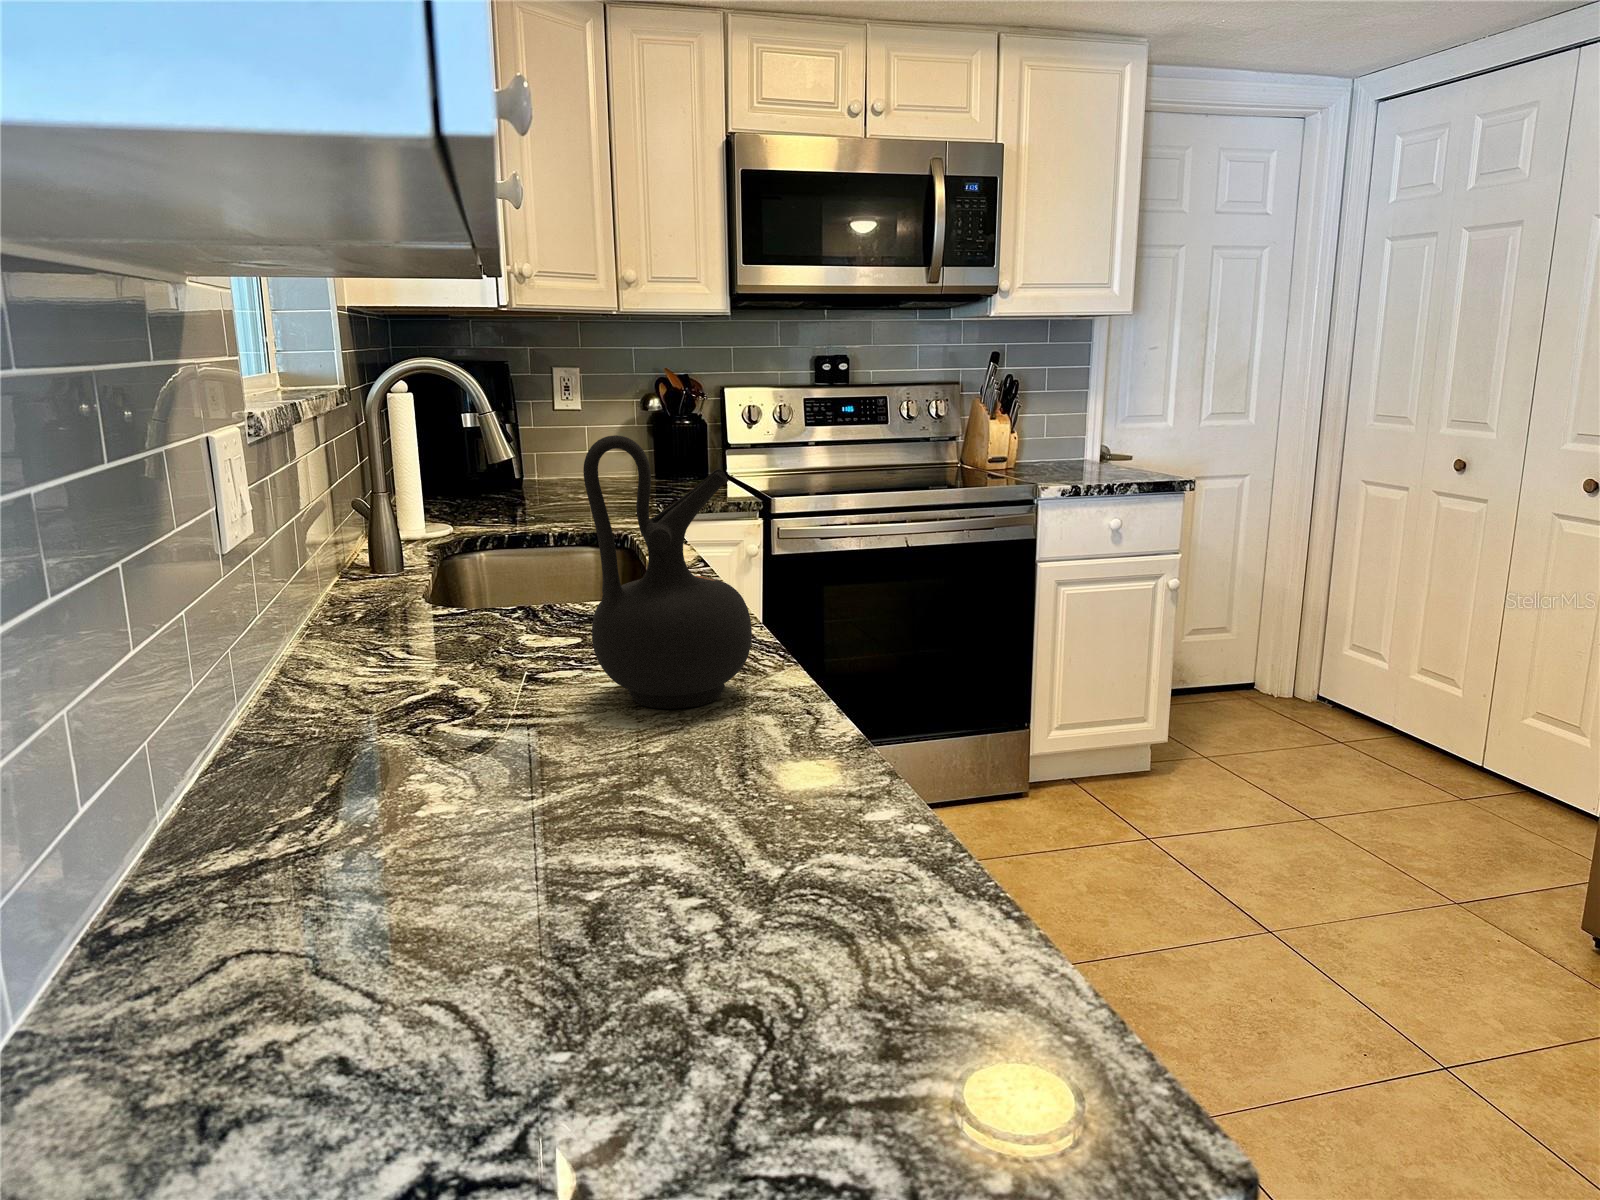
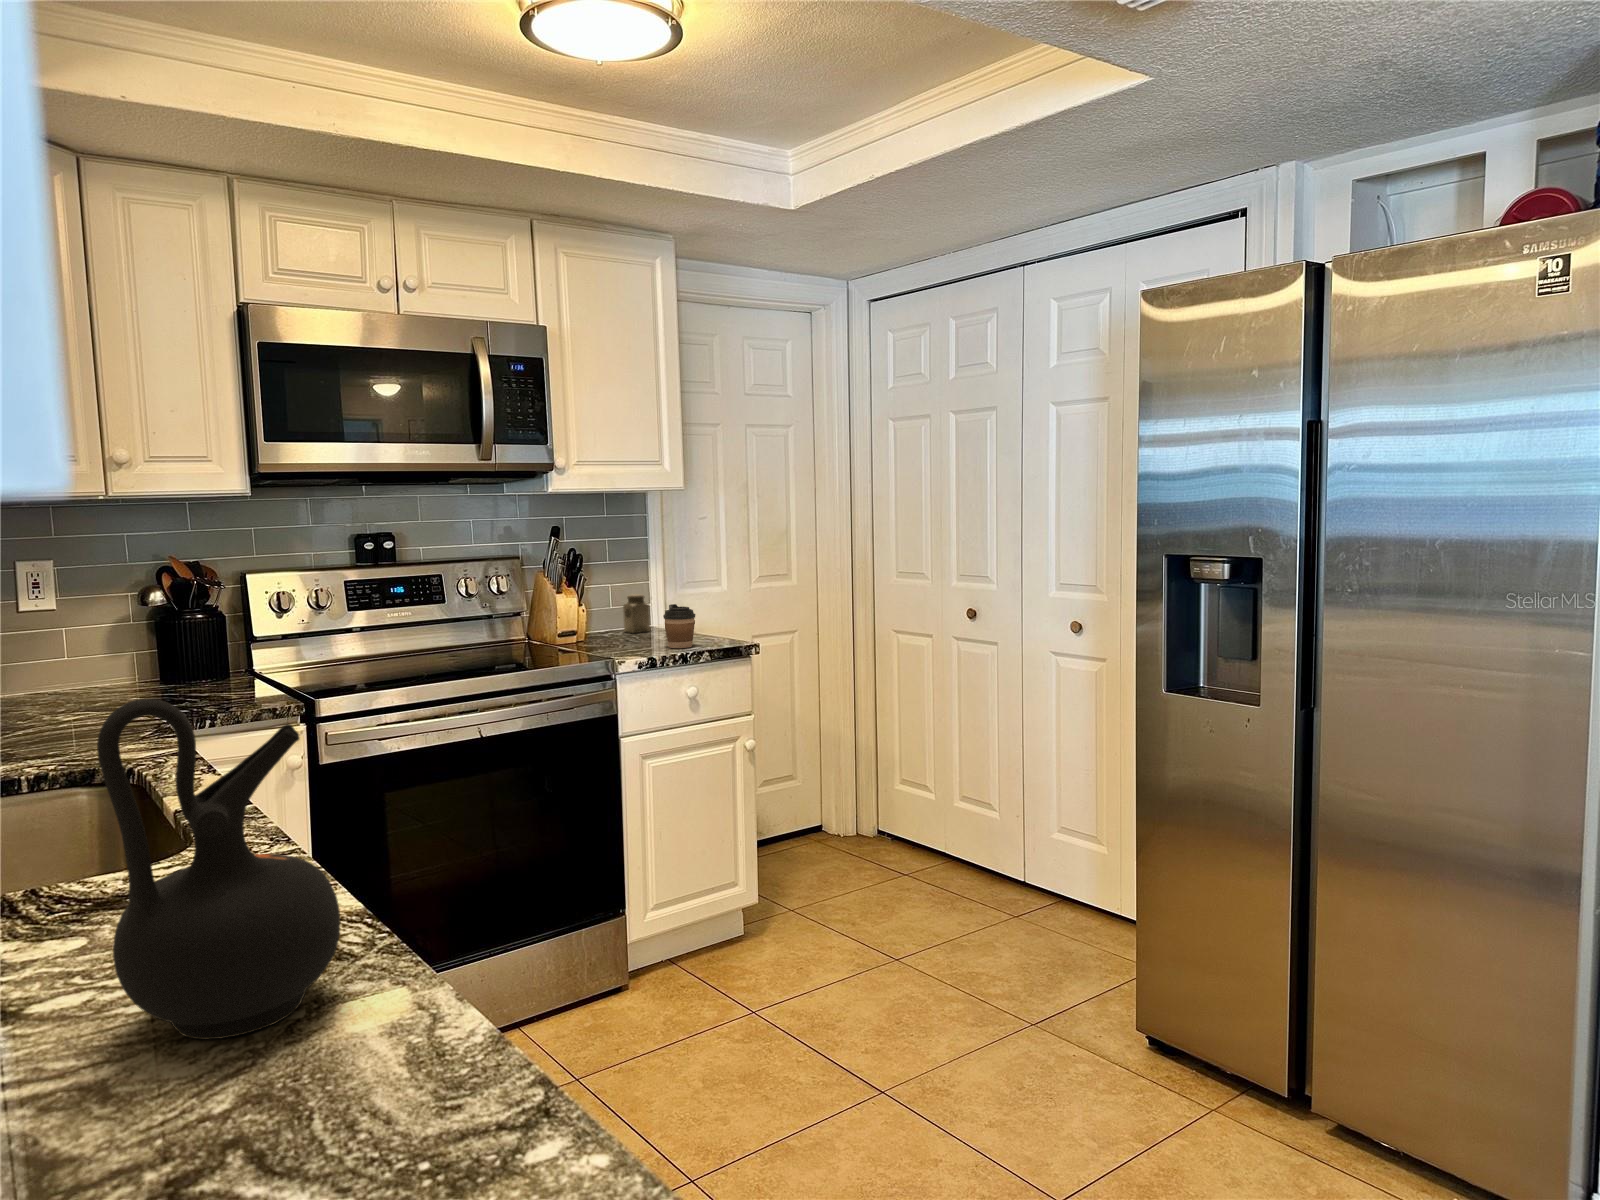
salt shaker: none [1059,425,1087,464] -> present [623,594,650,633]
coffee cup: none [1098,434,1132,479] -> present [663,604,695,648]

